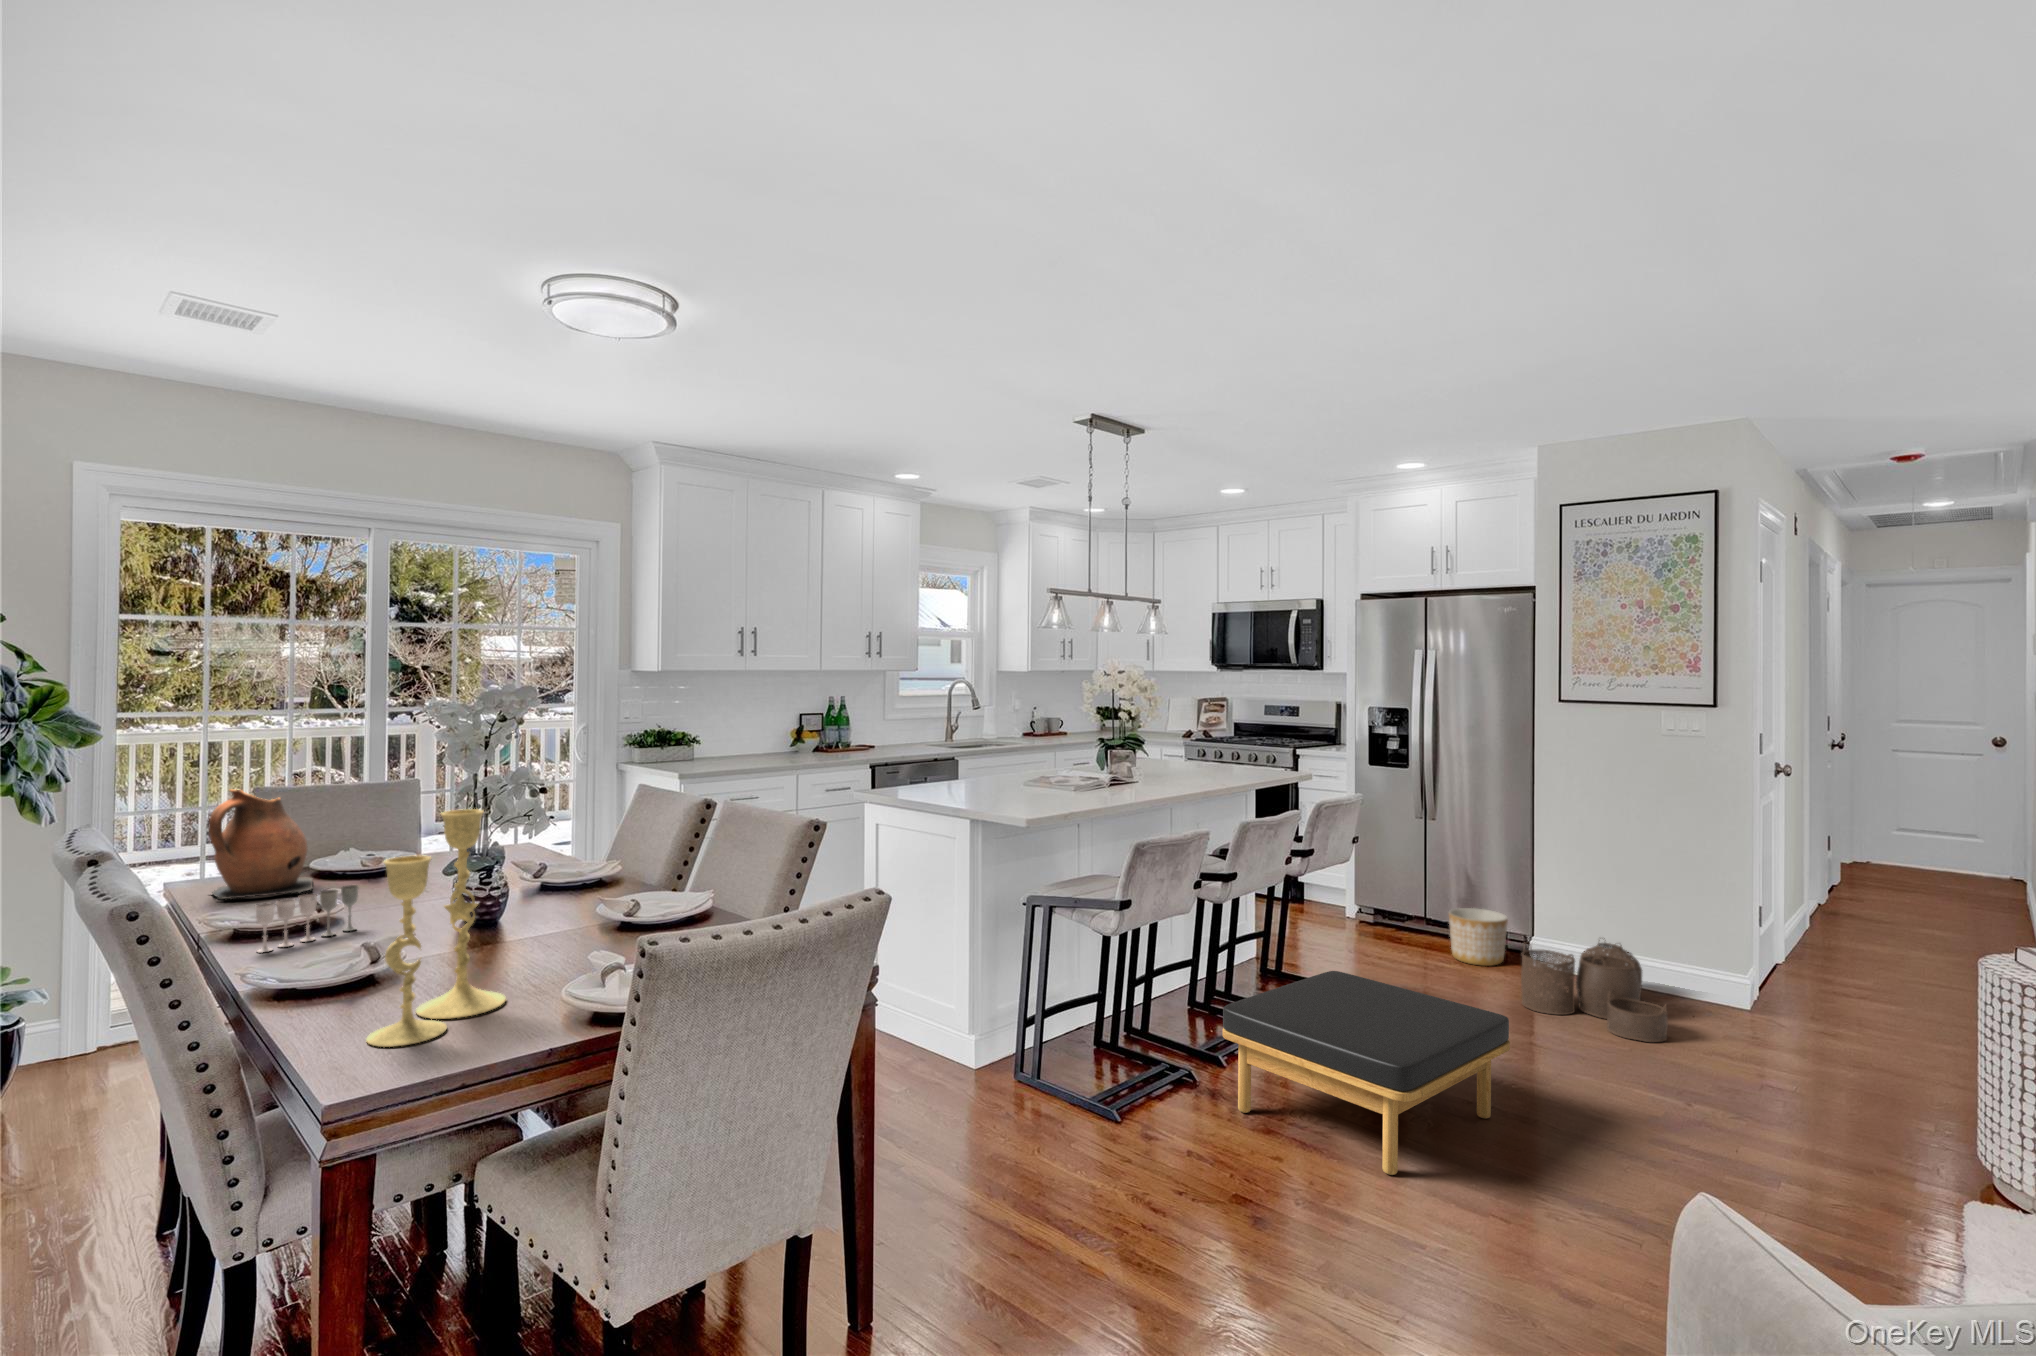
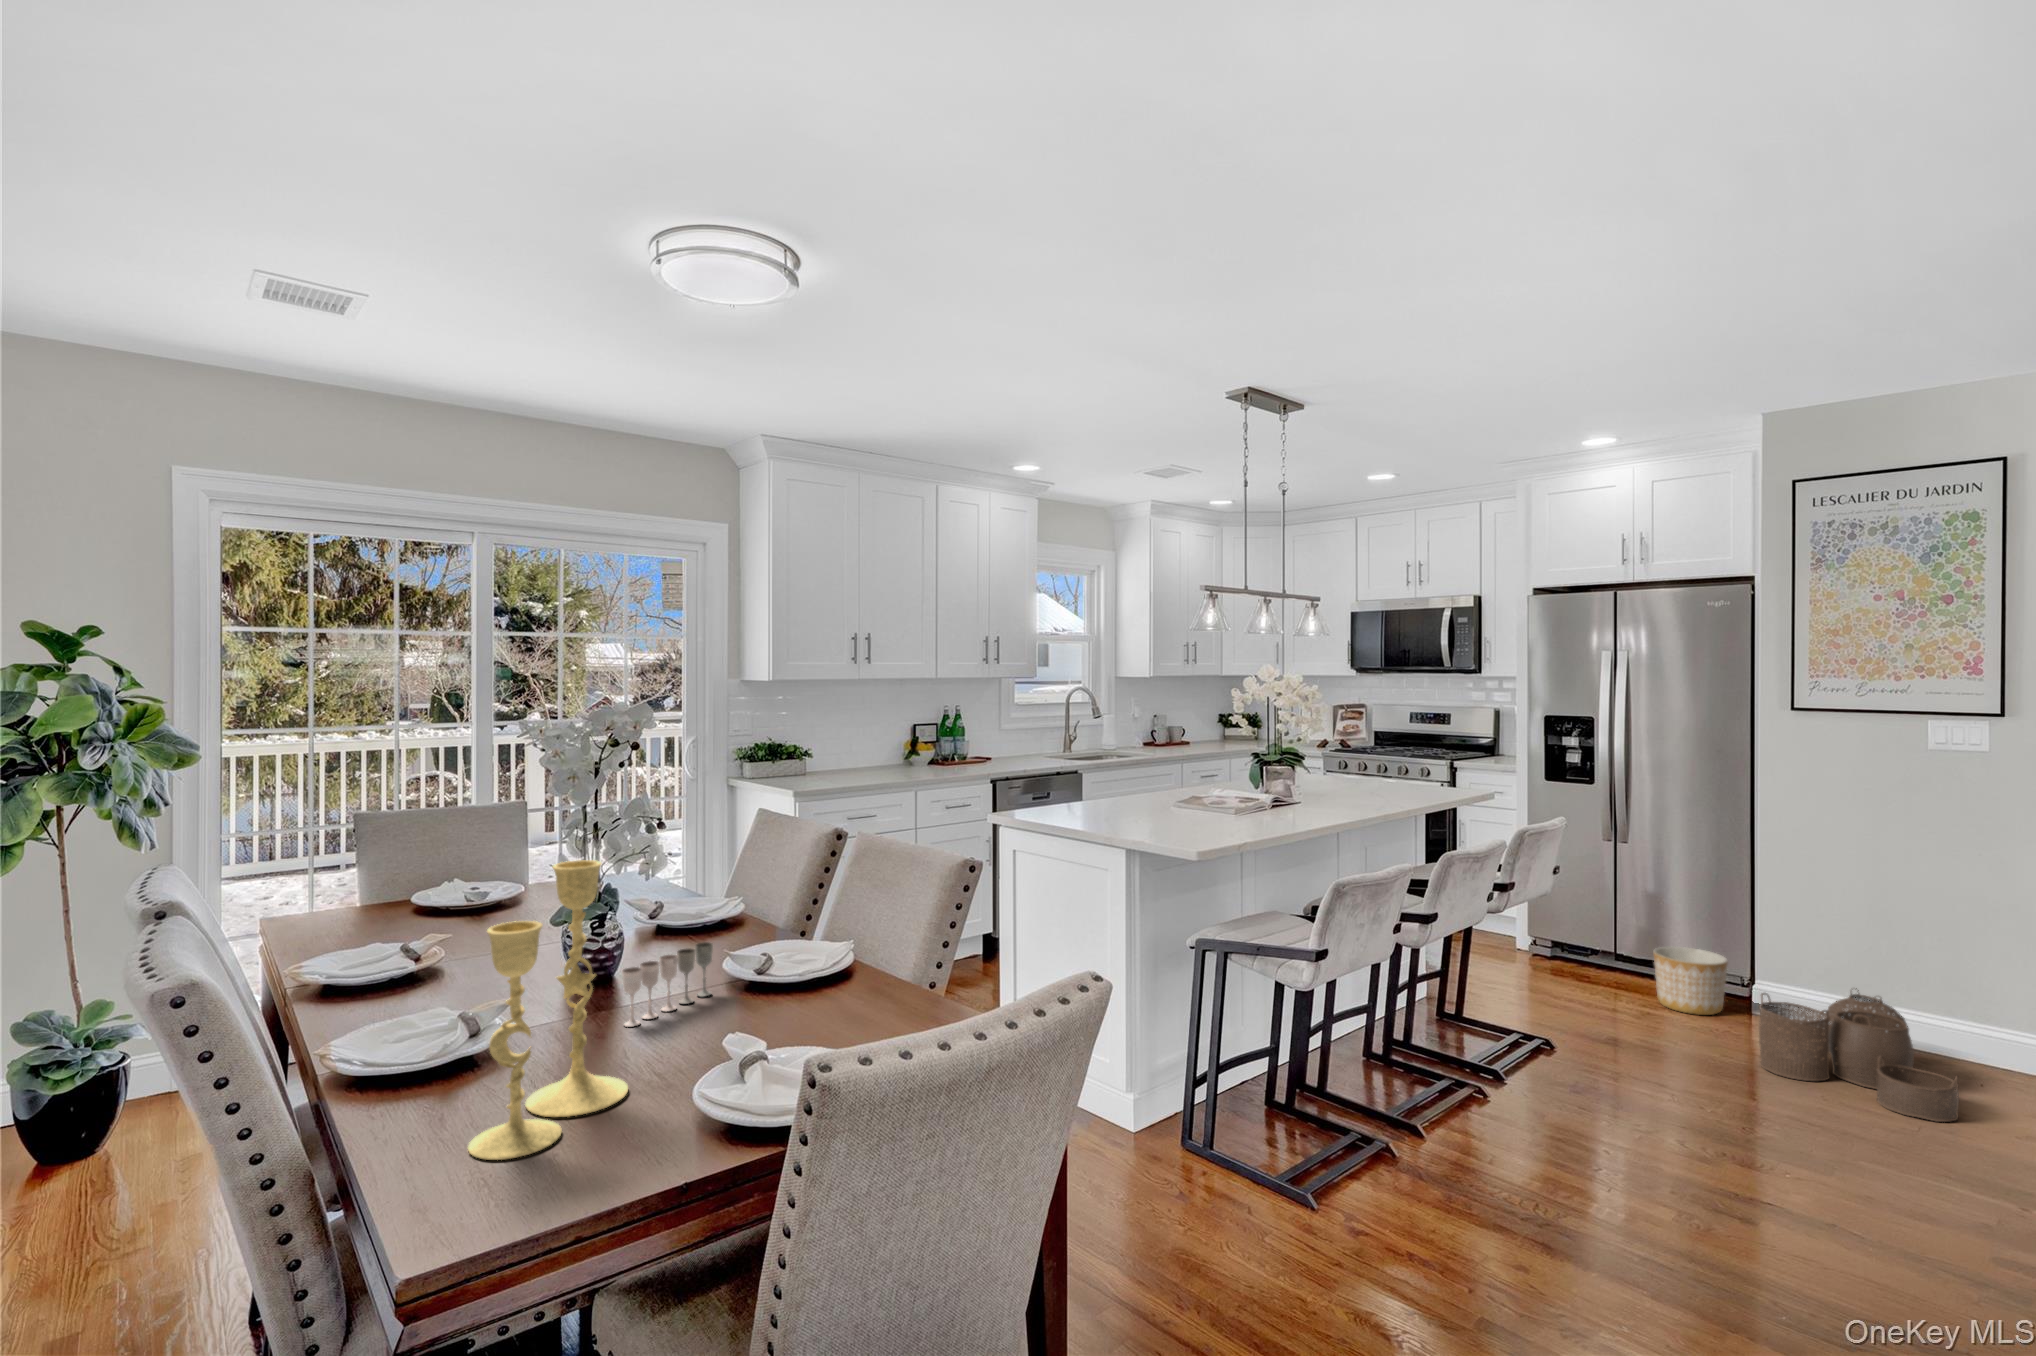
ceramic pitcher: present [209,789,313,899] -> none [307,818,416,940]
wine glass: present [255,885,359,953] -> present [622,942,713,1027]
ottoman: present [1223,971,1510,1175] -> none [1427,1029,1791,1295]

